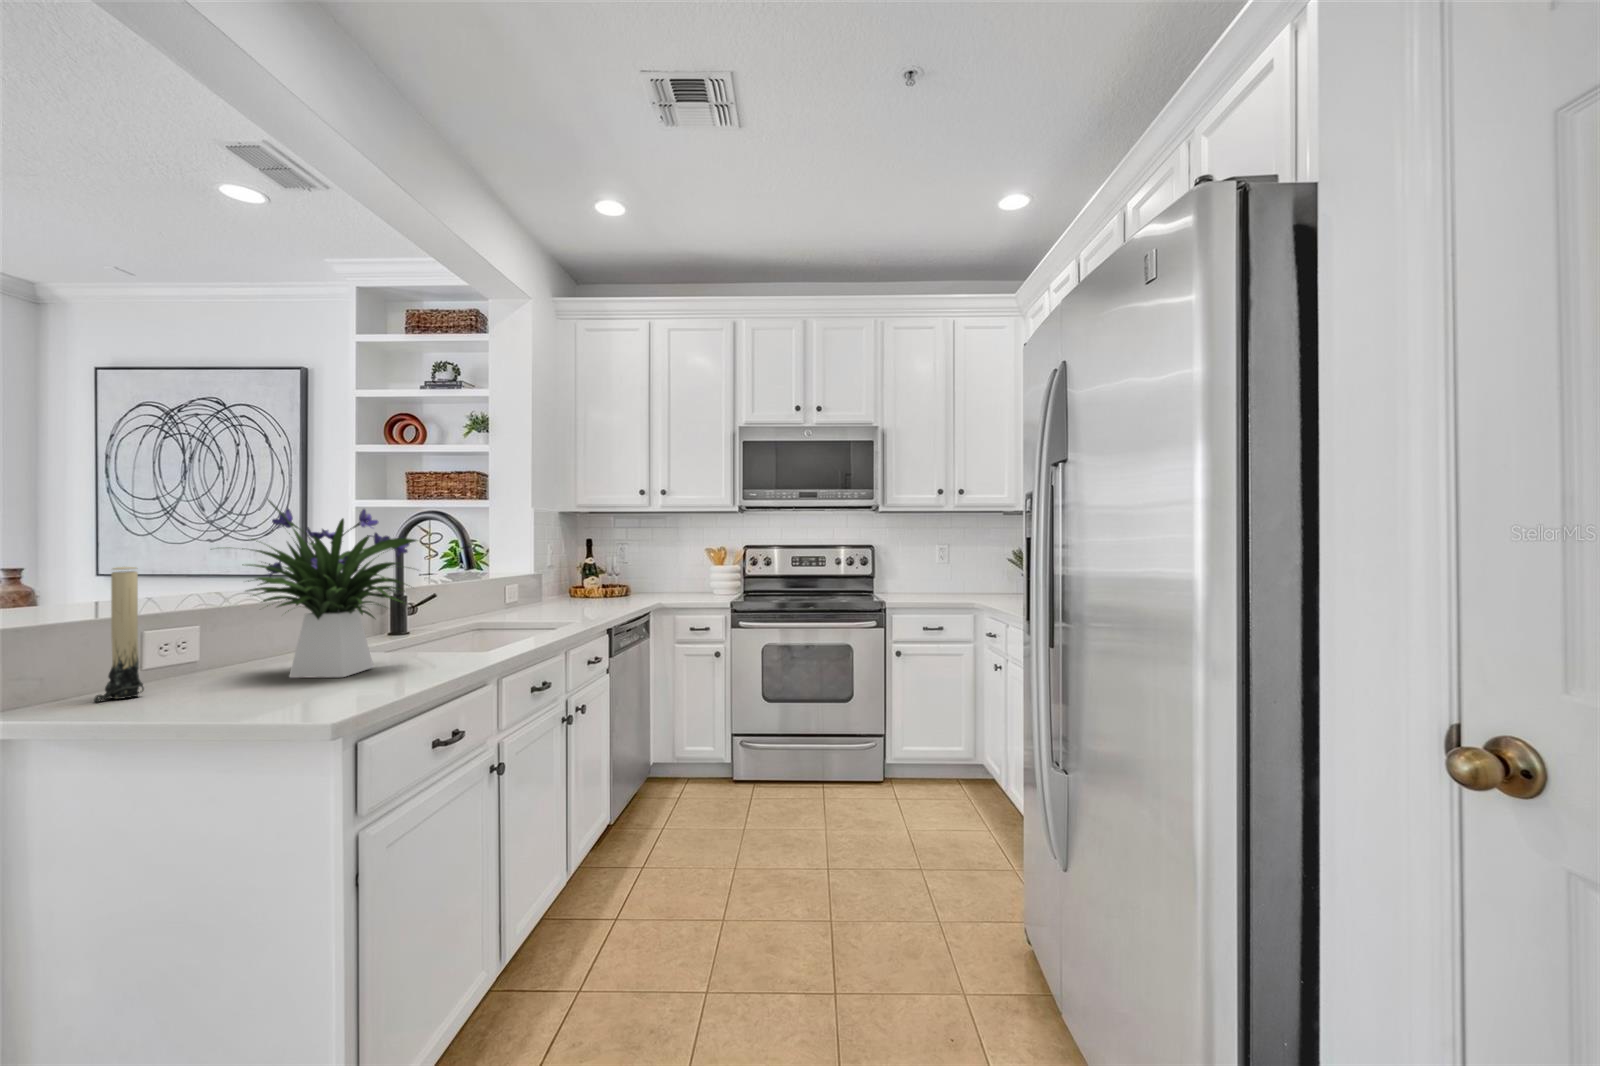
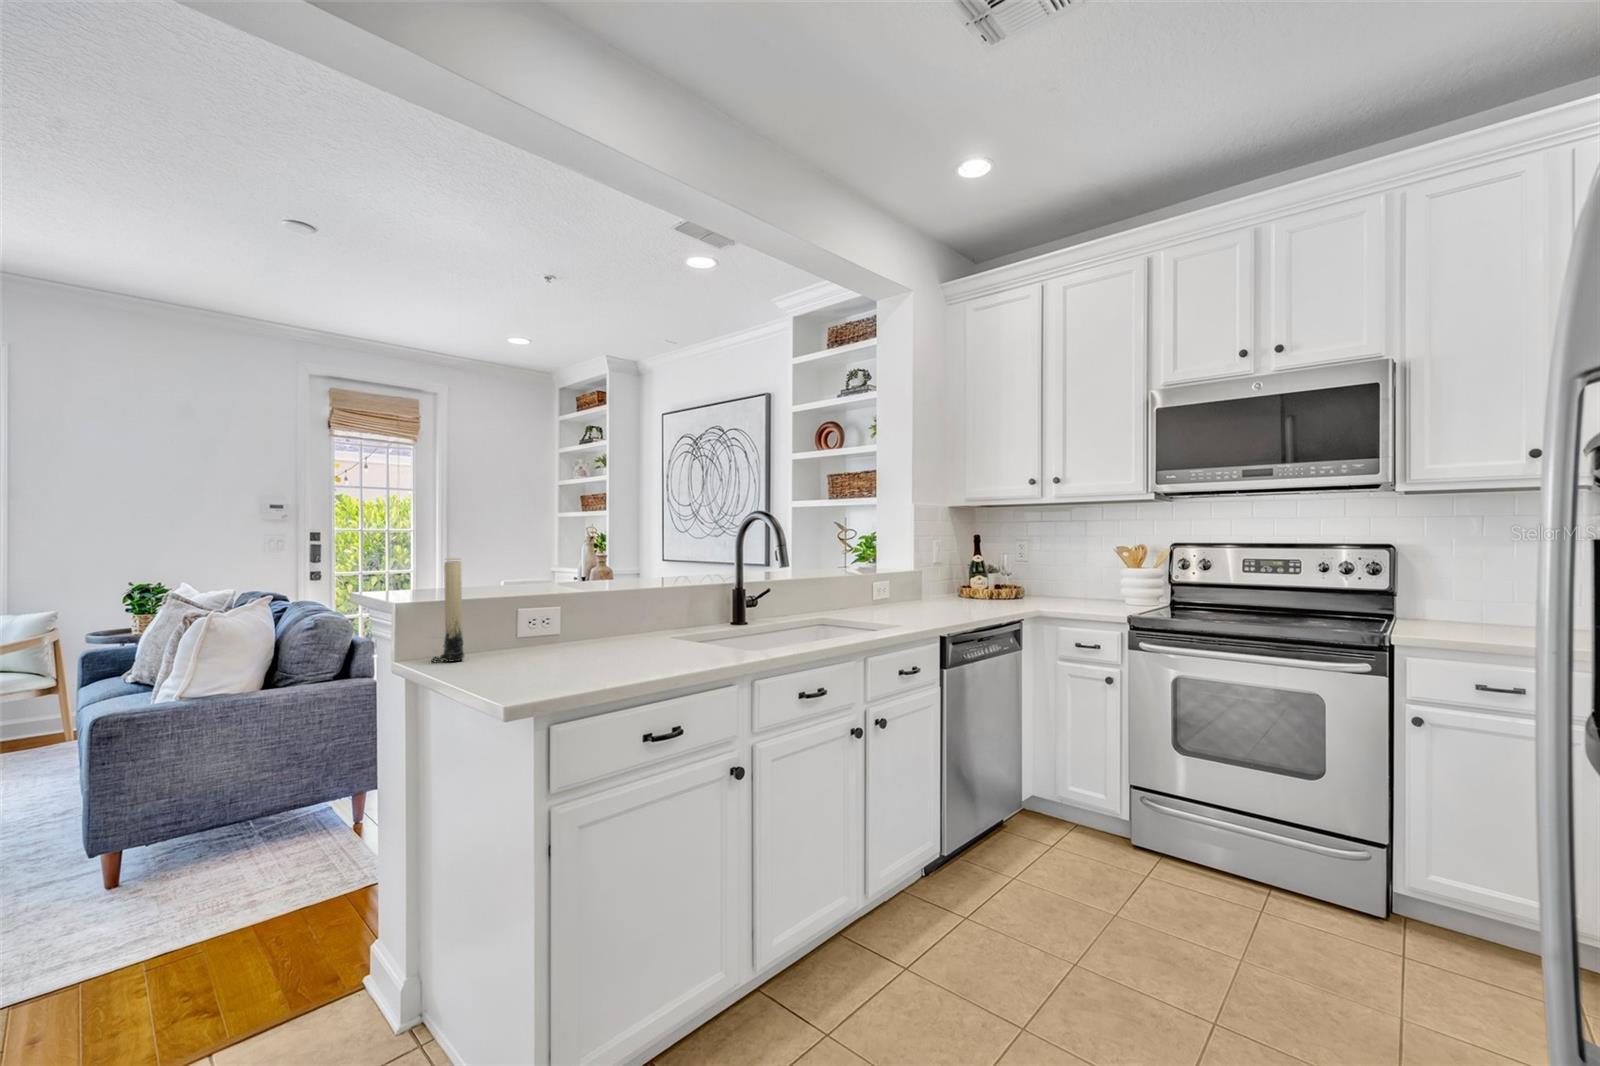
flower arrangement: present [242,500,416,678] -> none [507,501,670,664]

